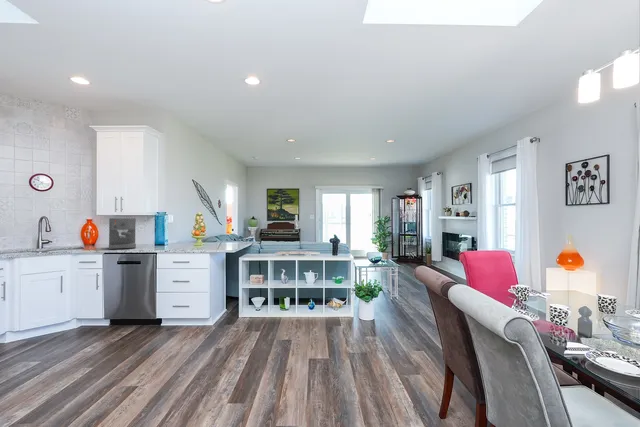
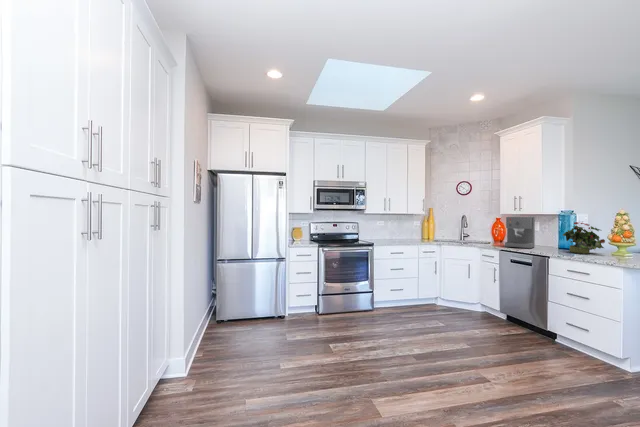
potted plant: none [162,222,193,247] -> present [563,222,605,254]

